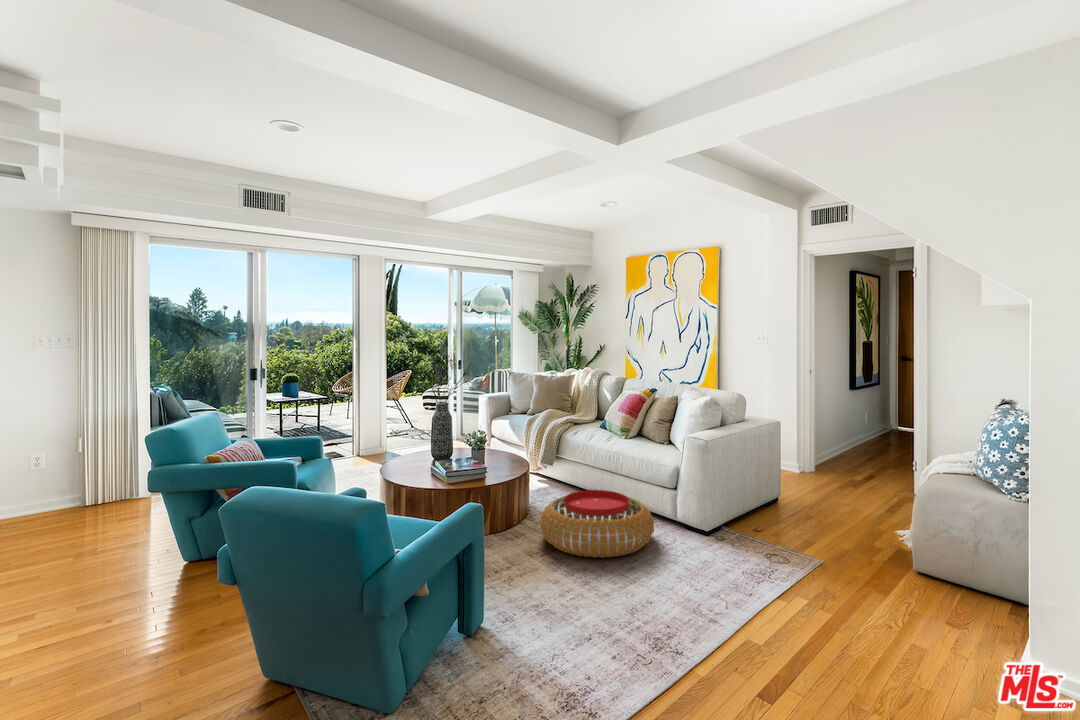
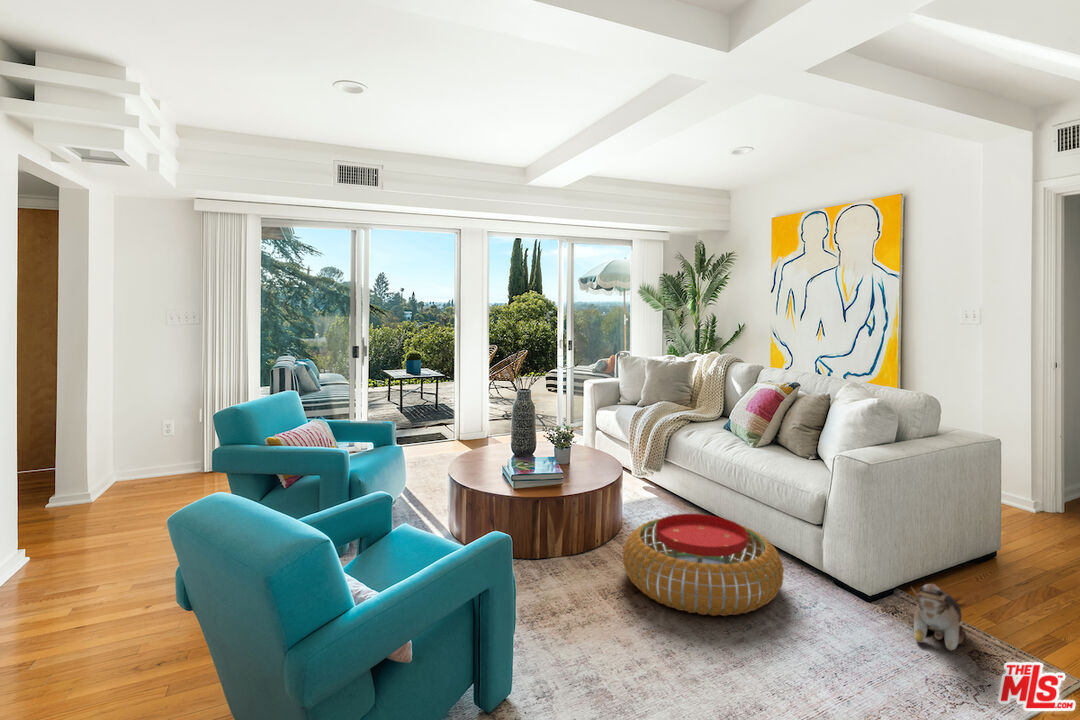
plush toy: none [733,515,766,558] -> present [912,584,965,650]

